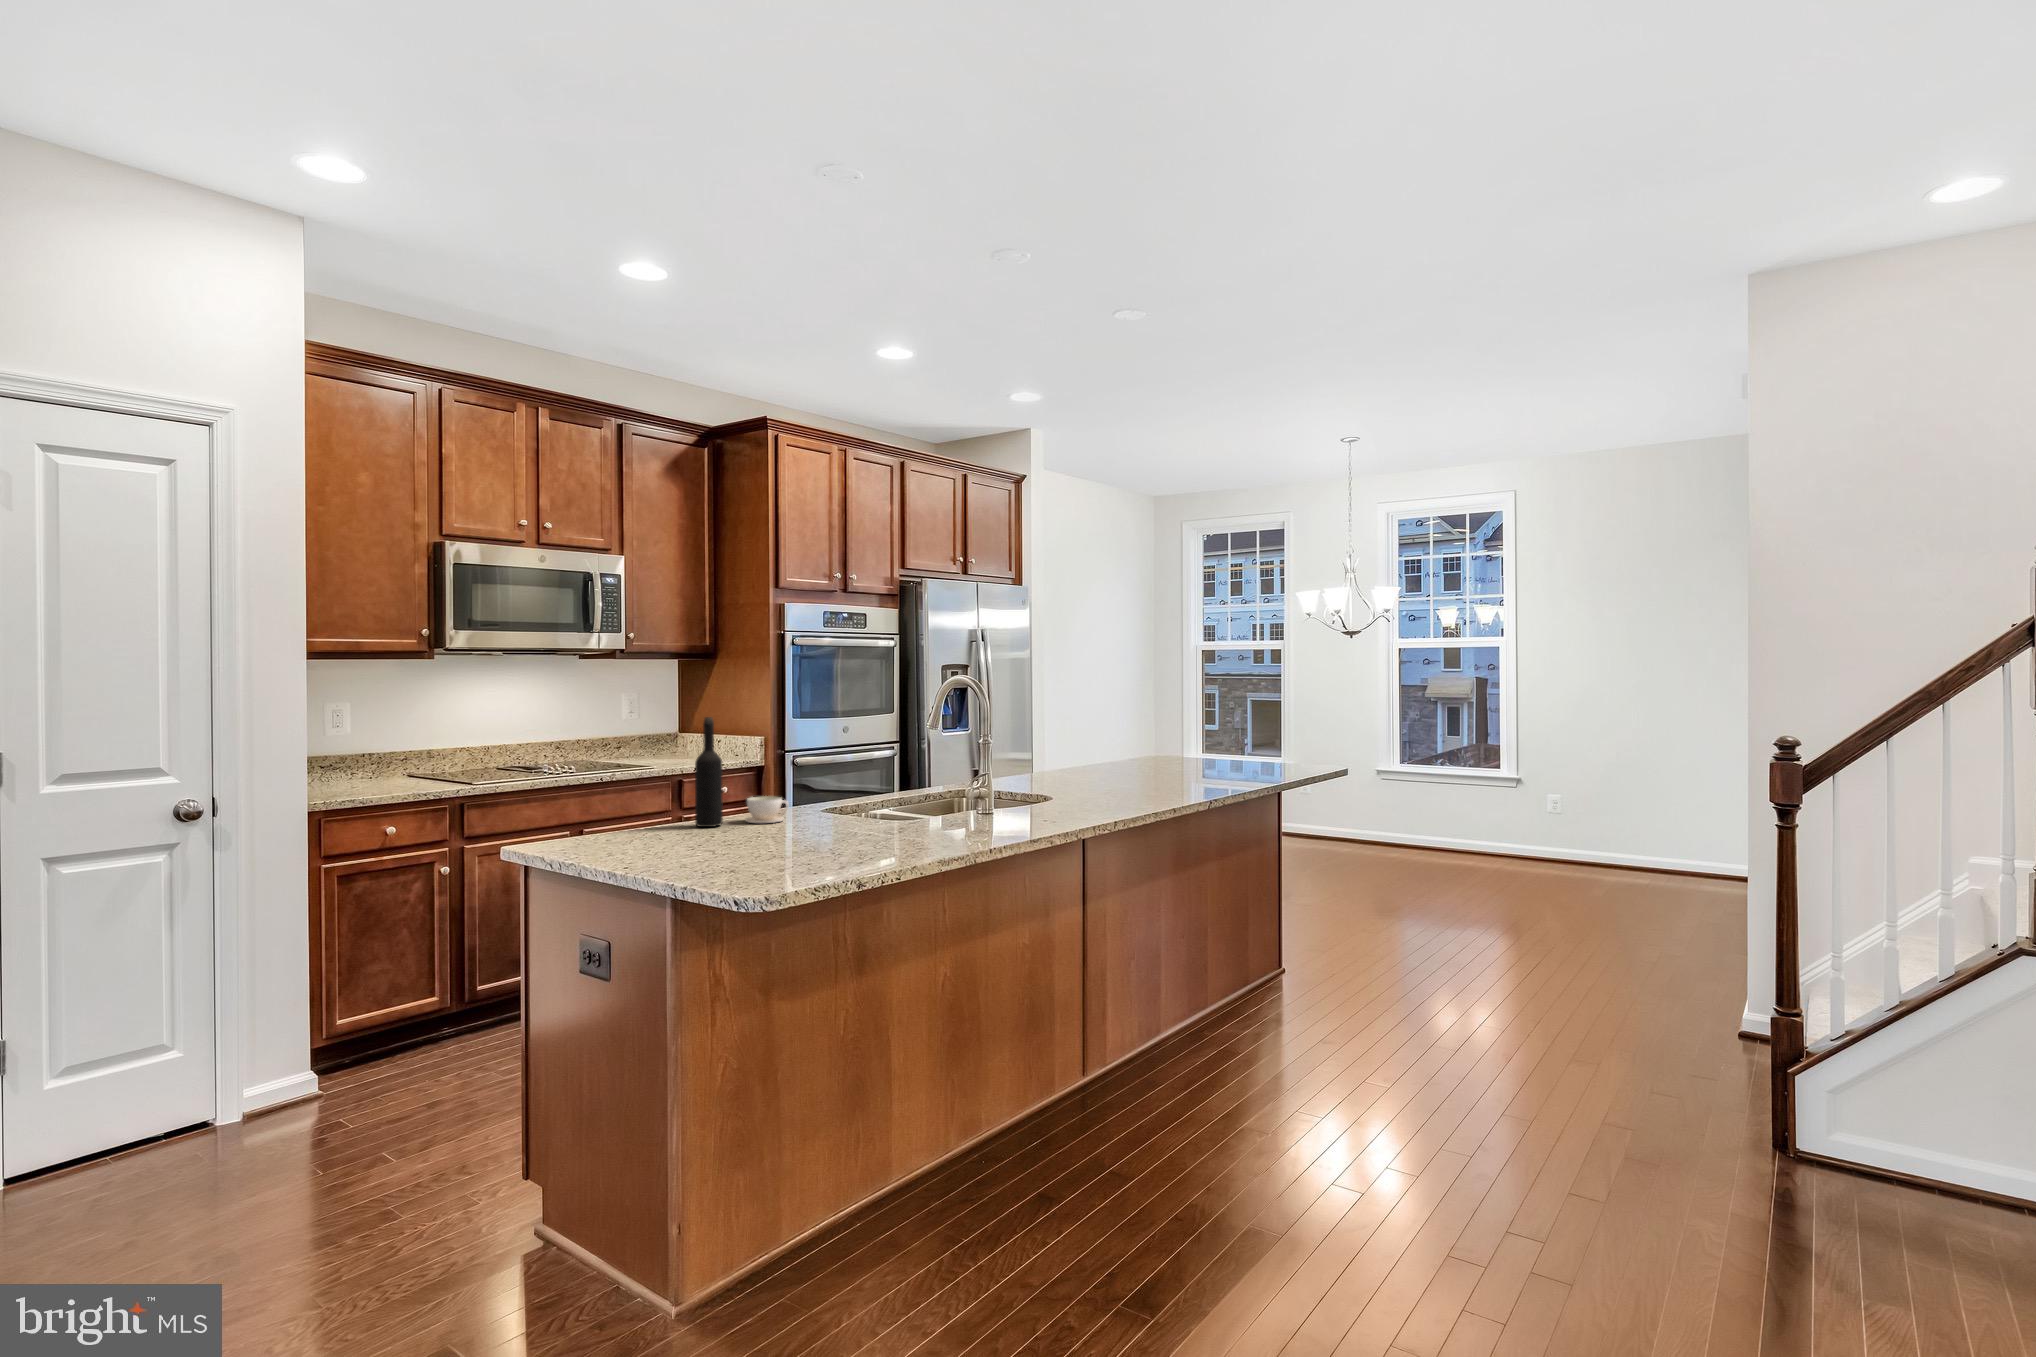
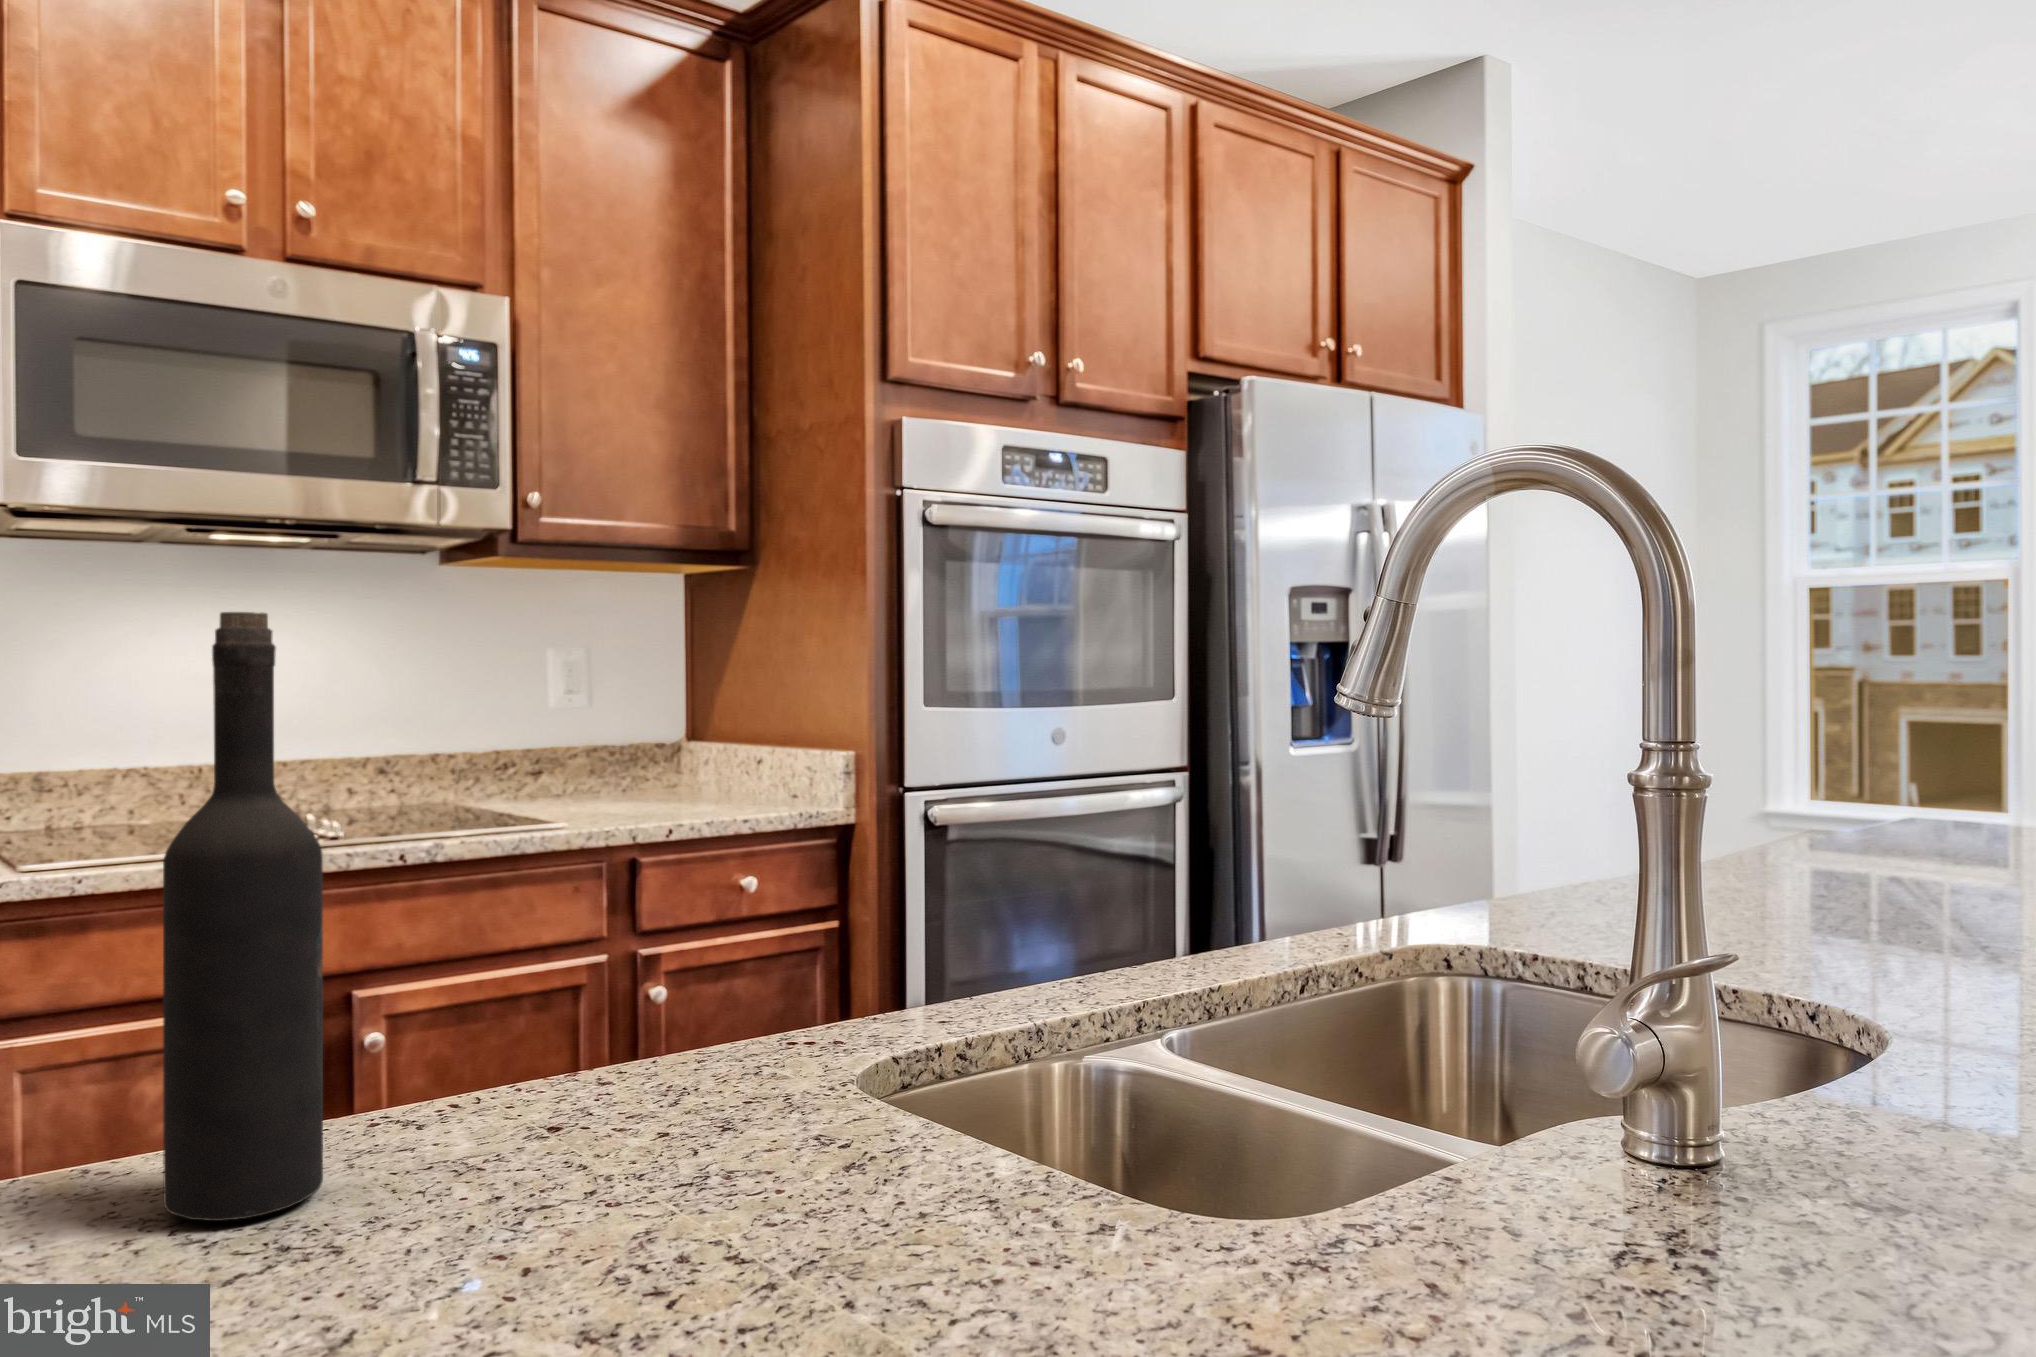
coffee cup: present [746,796,789,823] -> none [462,1026,688,1196]

